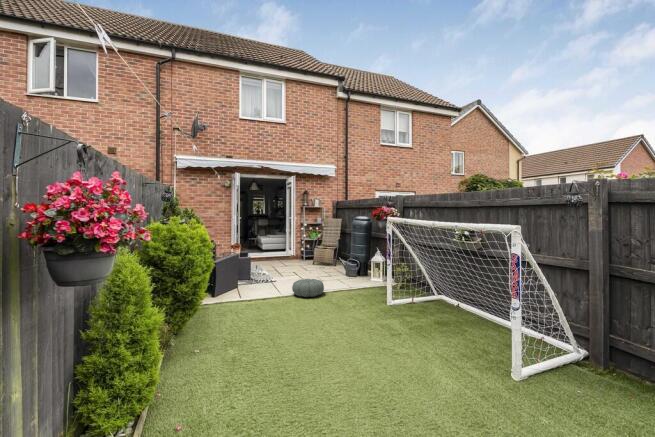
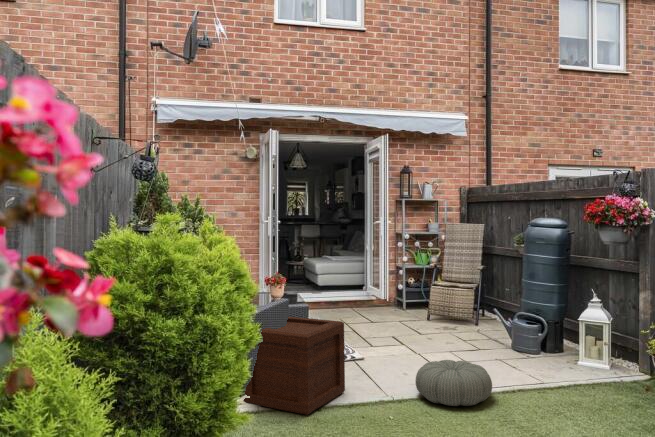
wooden crate: none [214,261,262,302] -> present [243,317,345,415]

